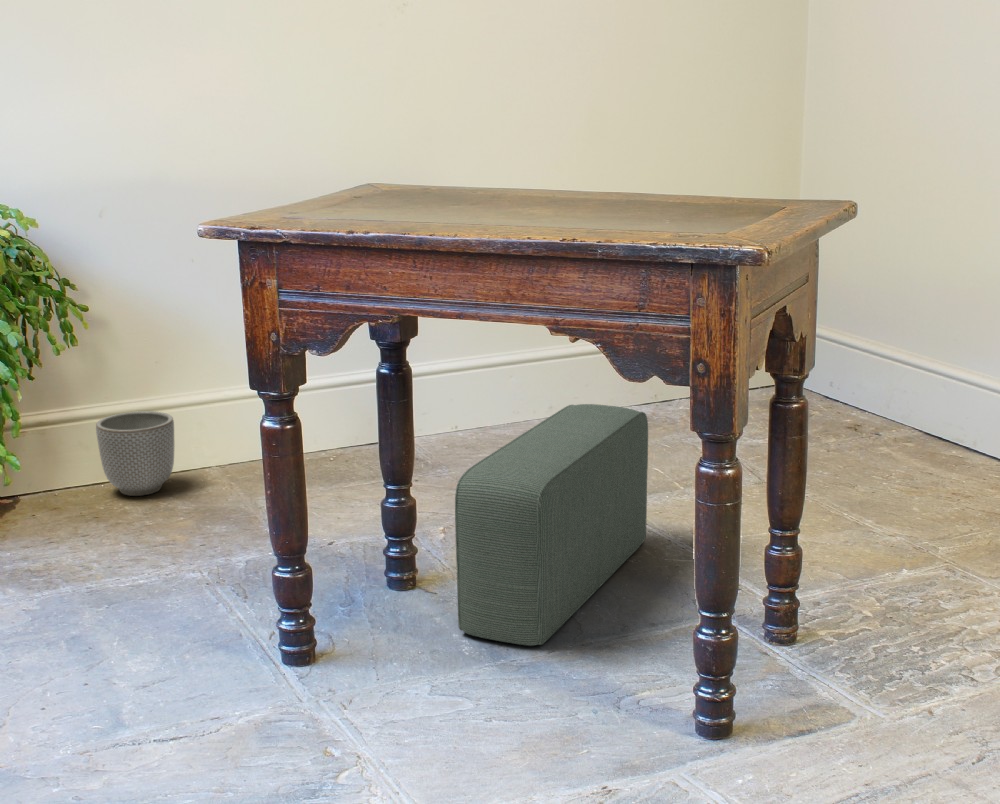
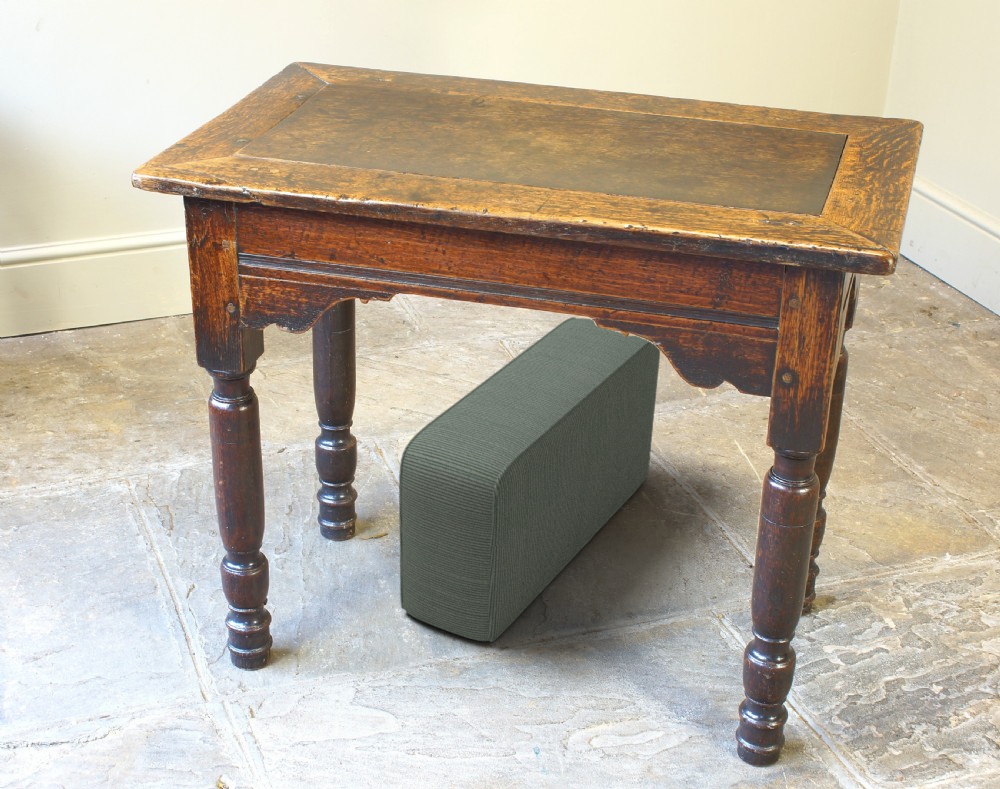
planter: present [96,411,174,496] -> none [30,254,122,355]

